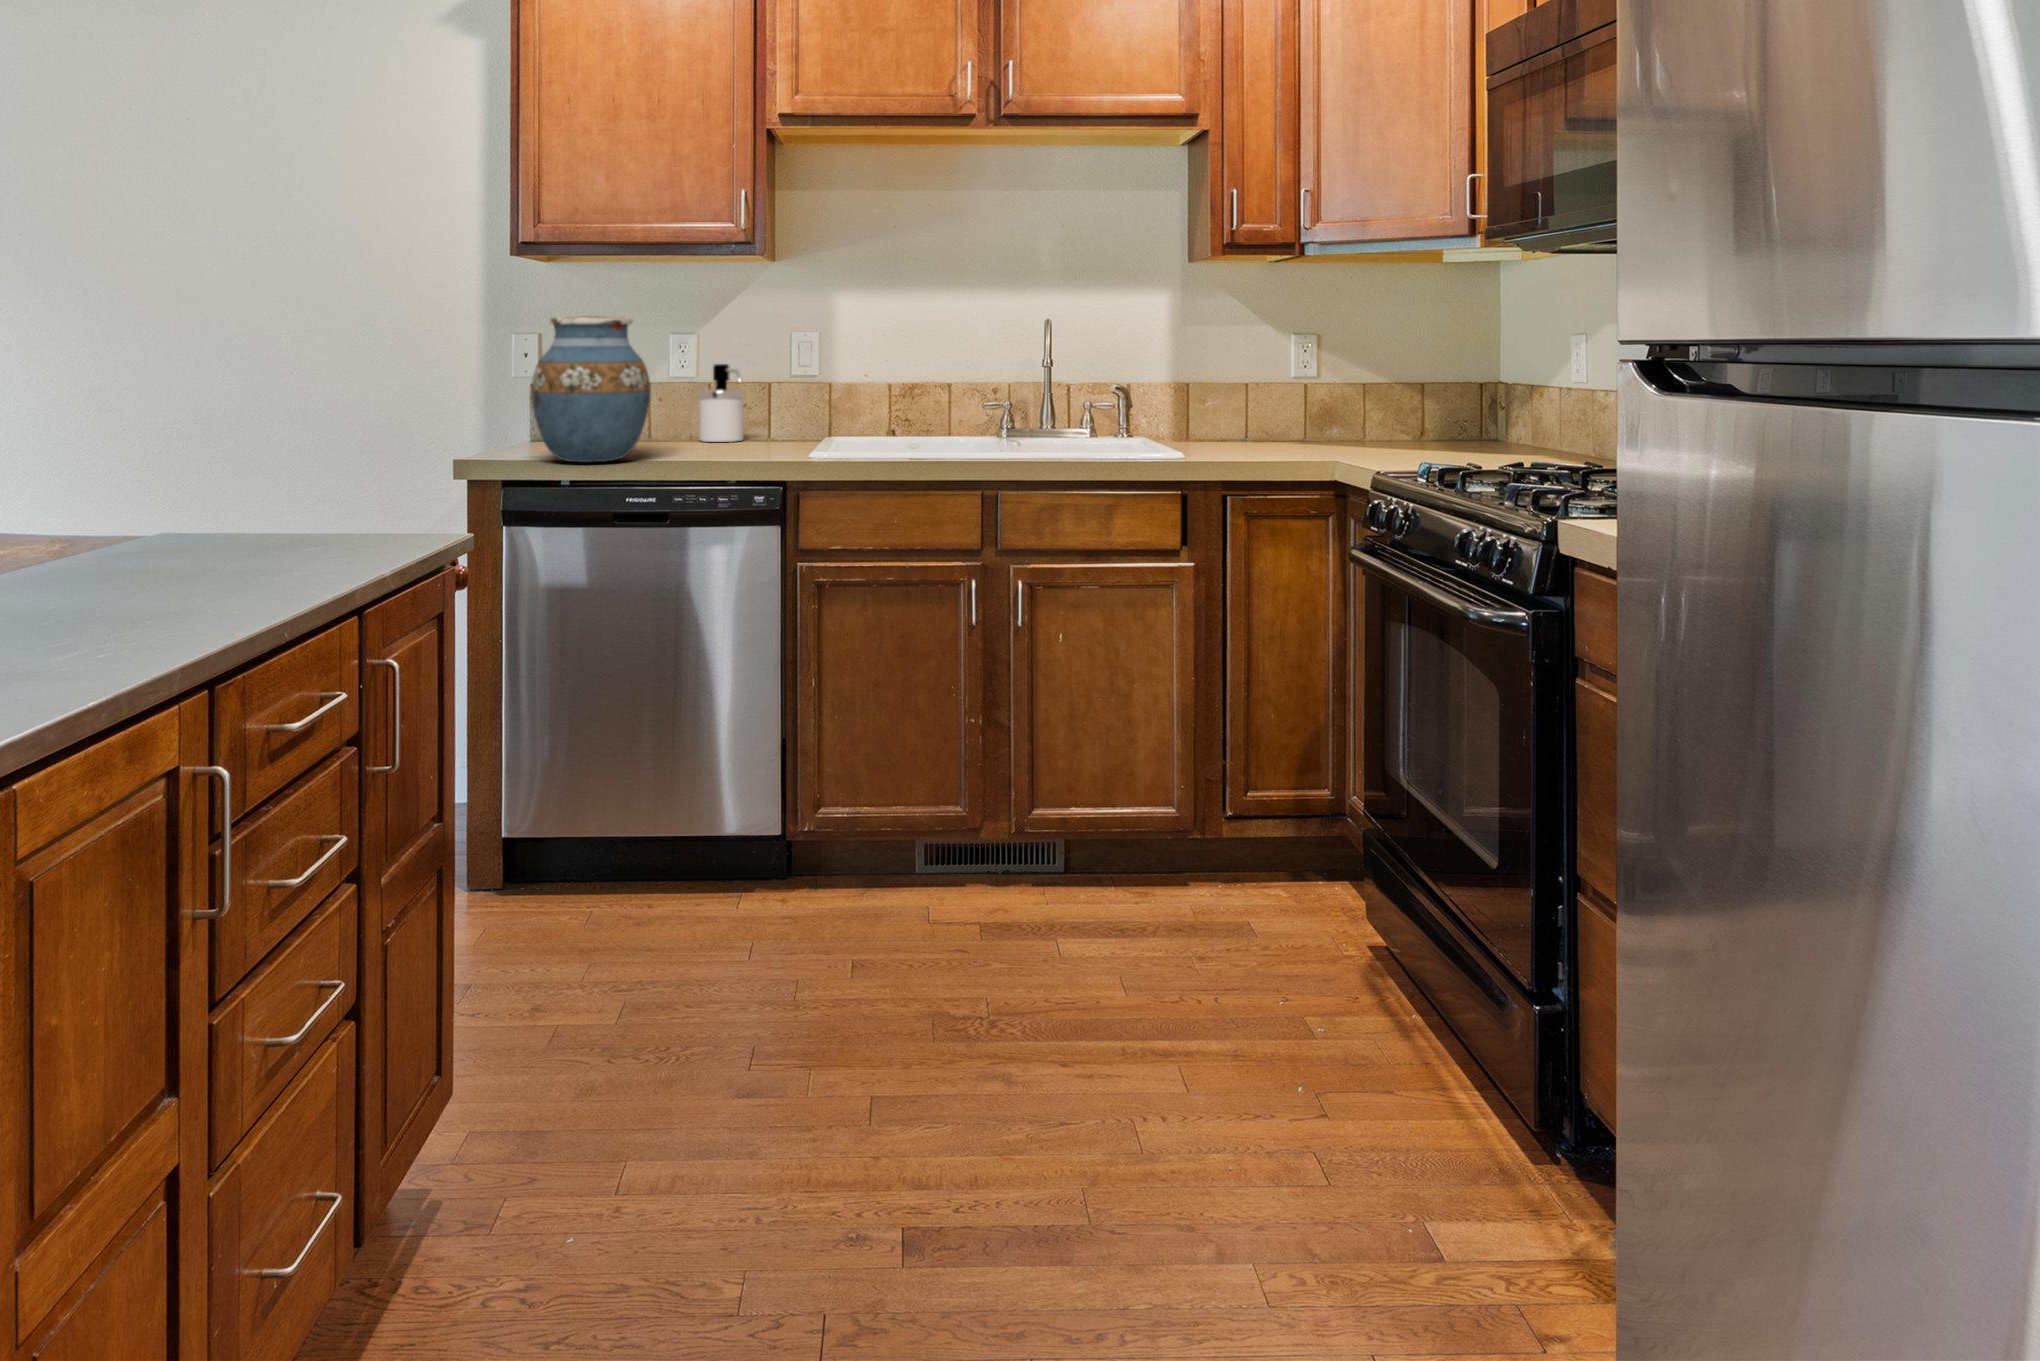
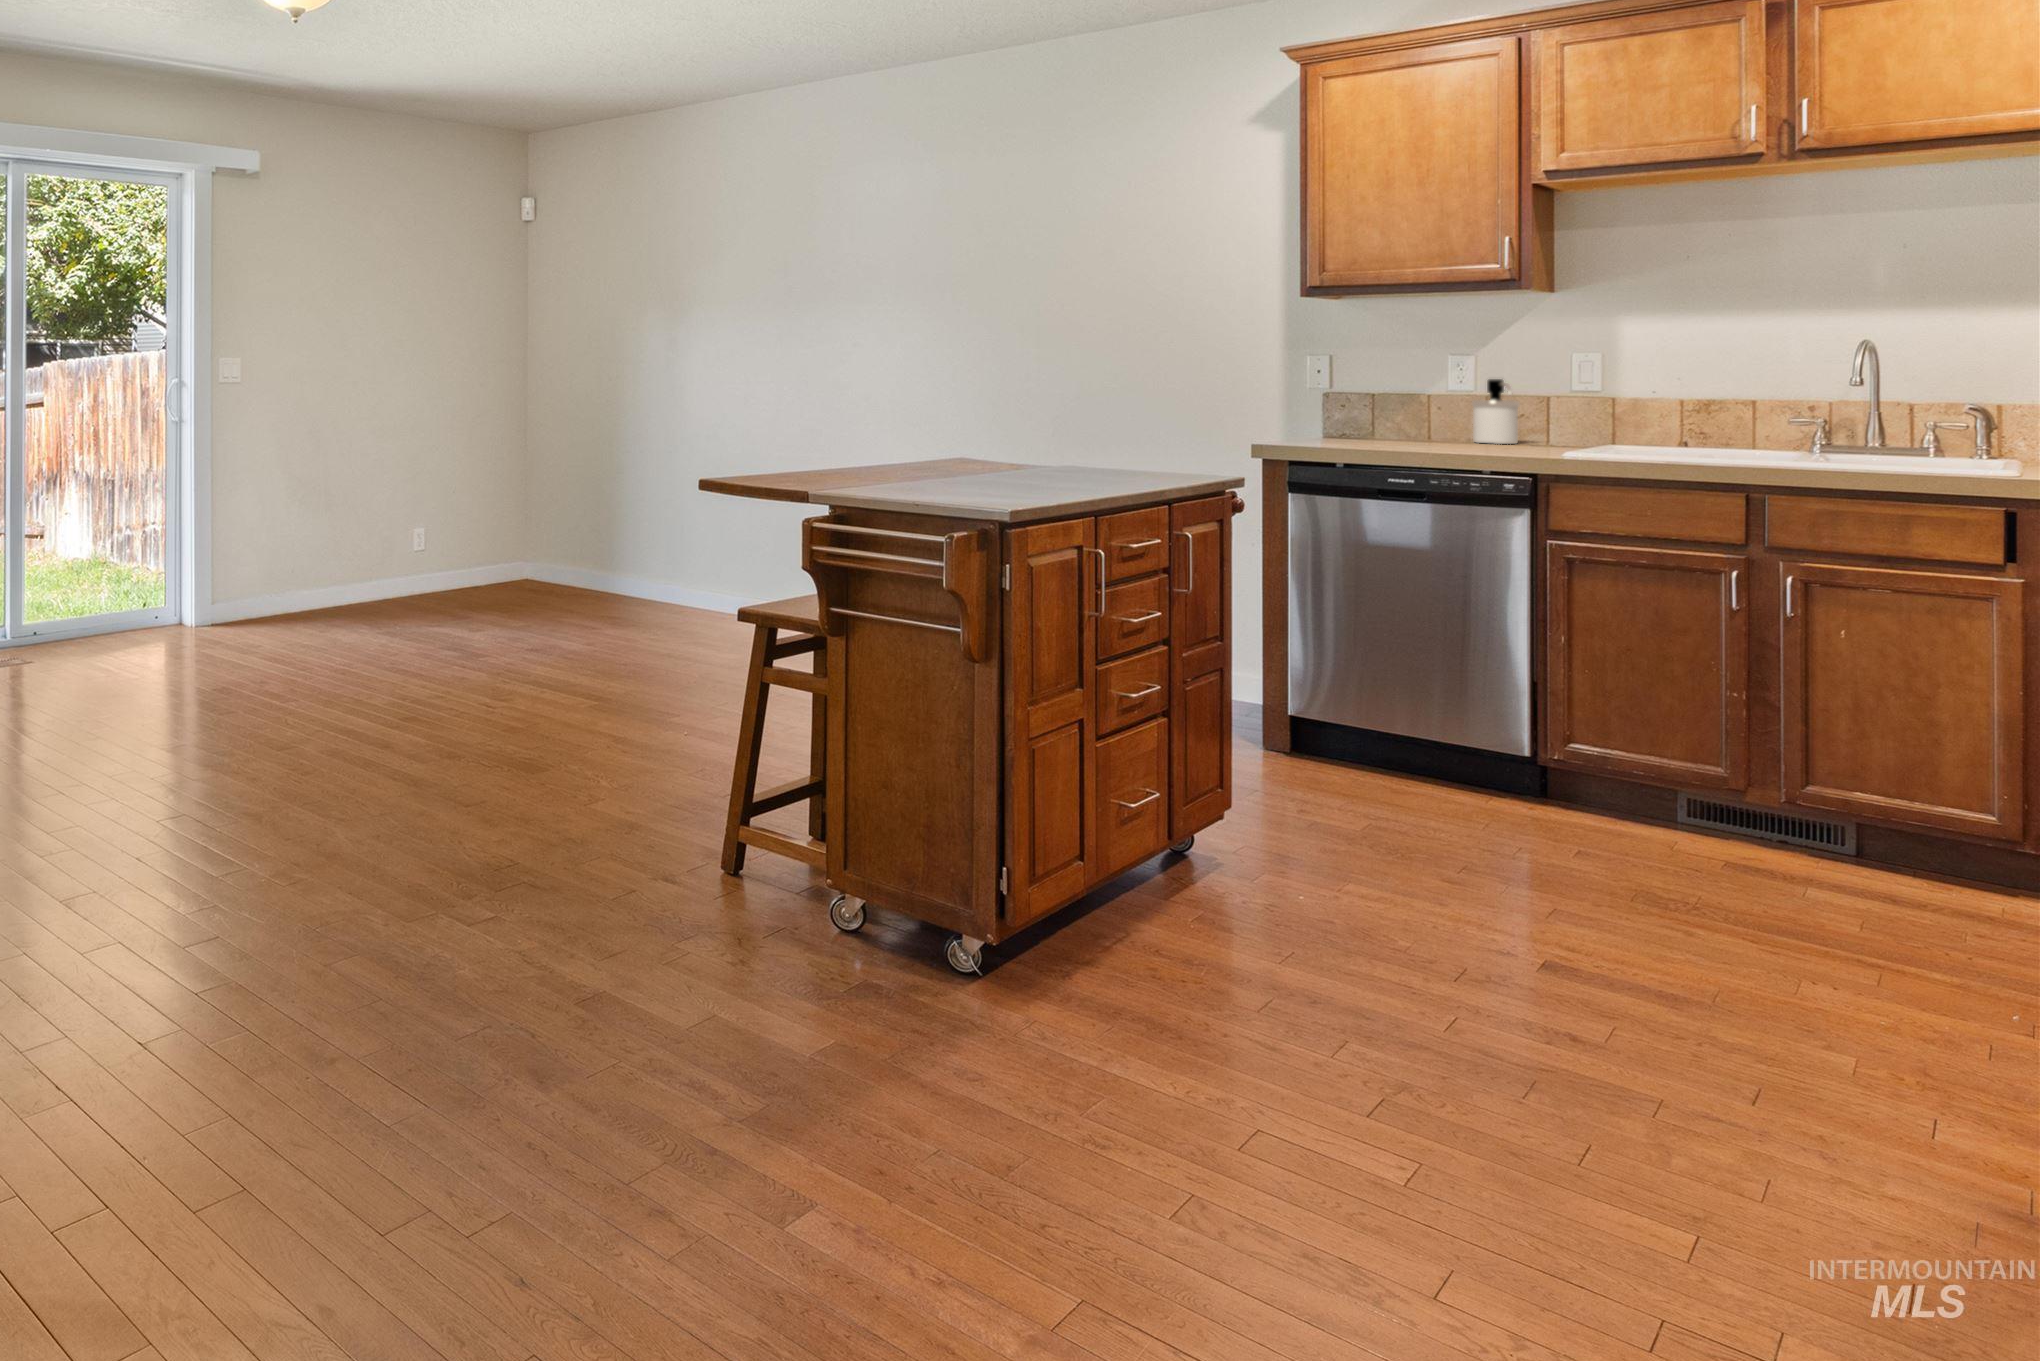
vase: present [531,316,650,462] -> none [1312,340,1412,448]

